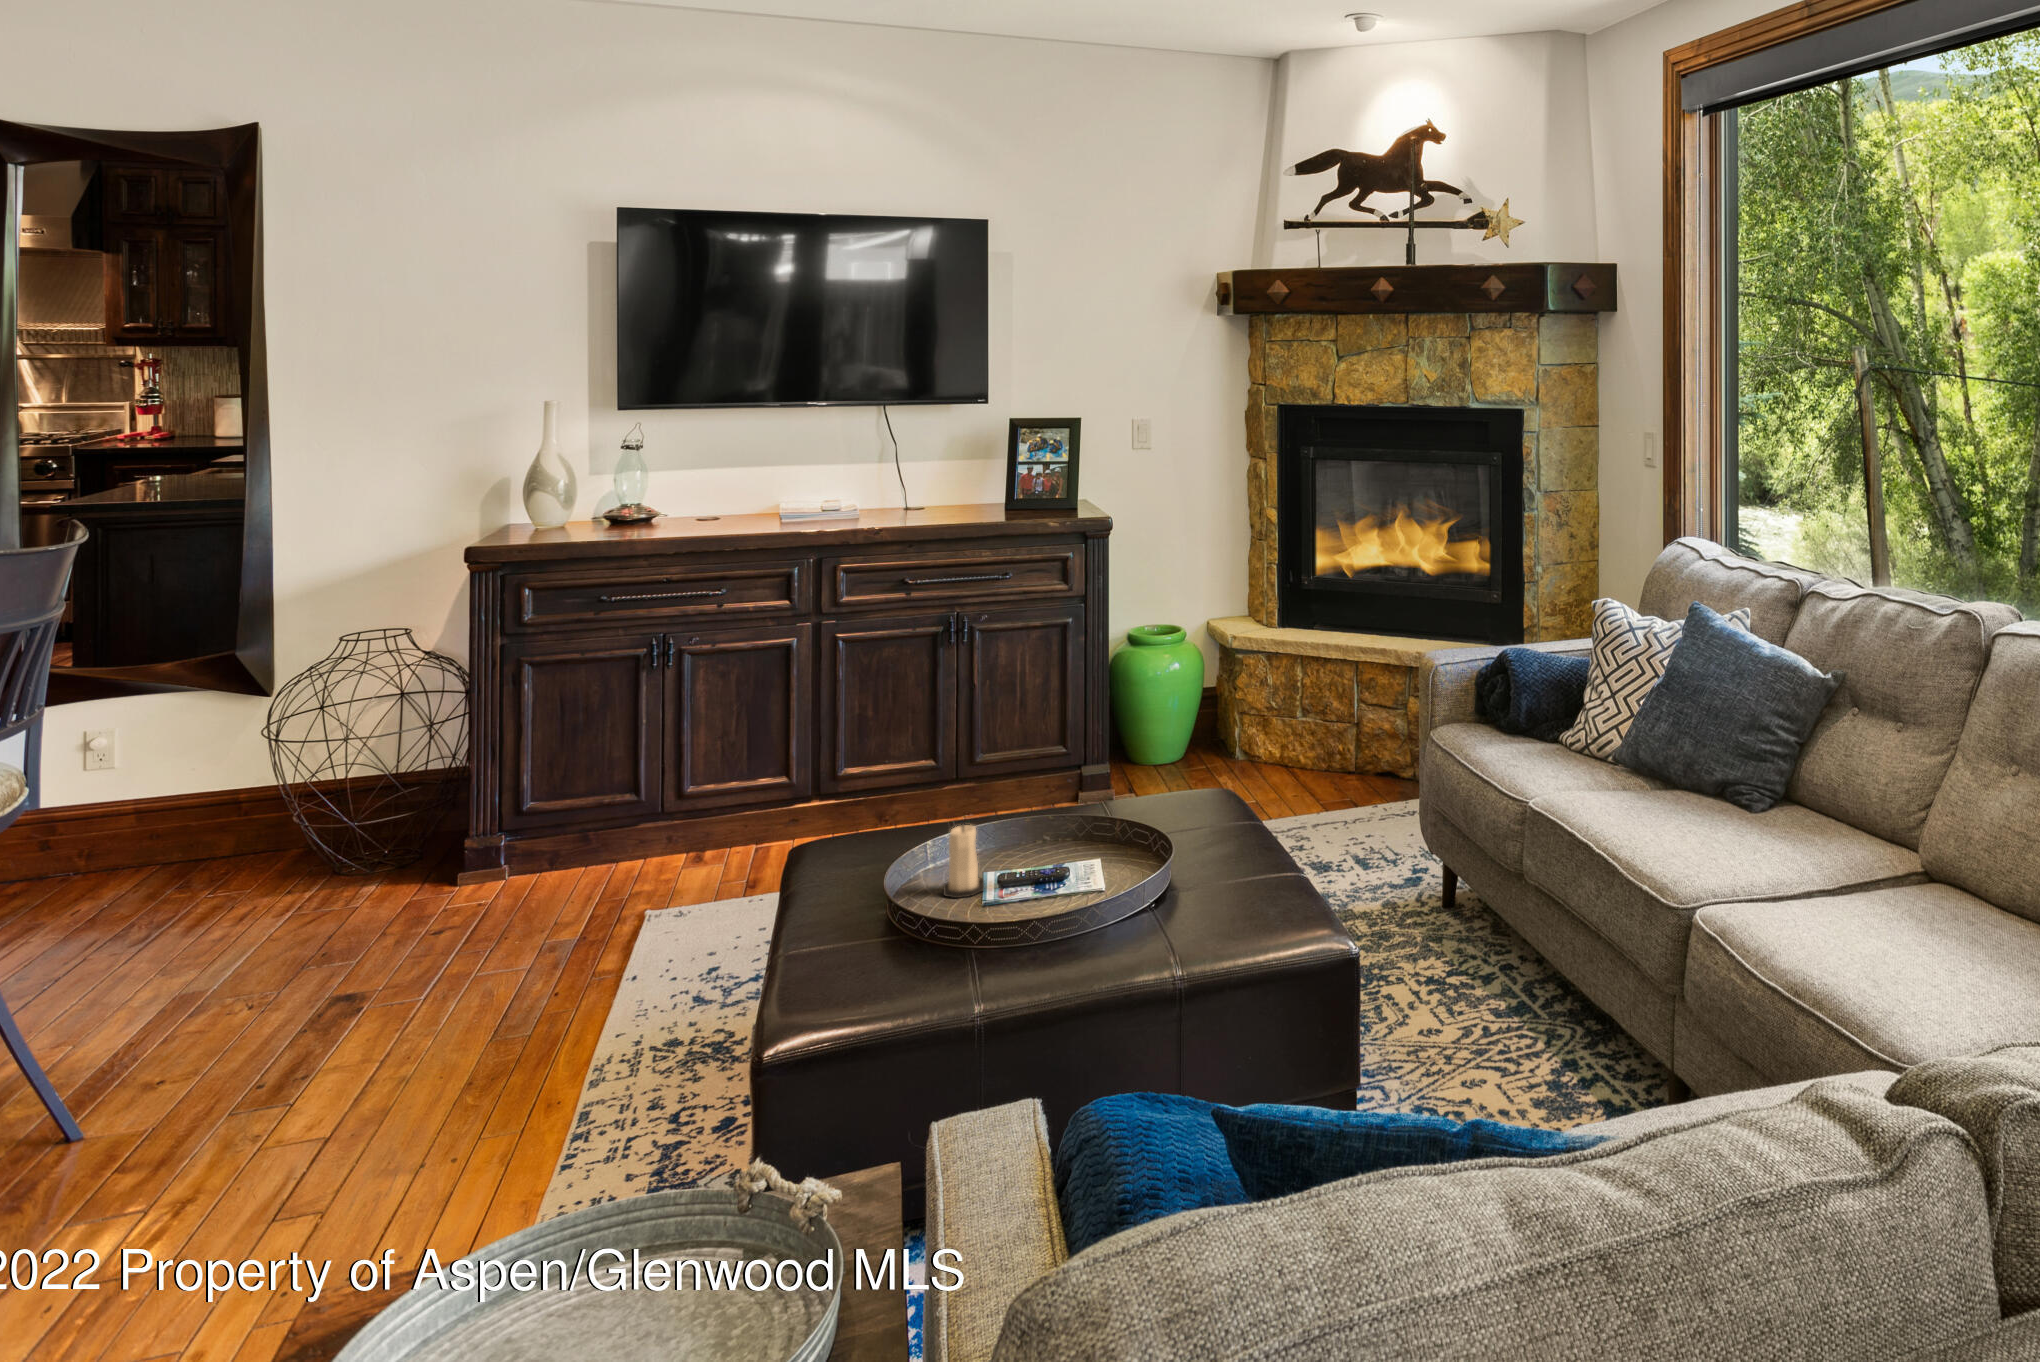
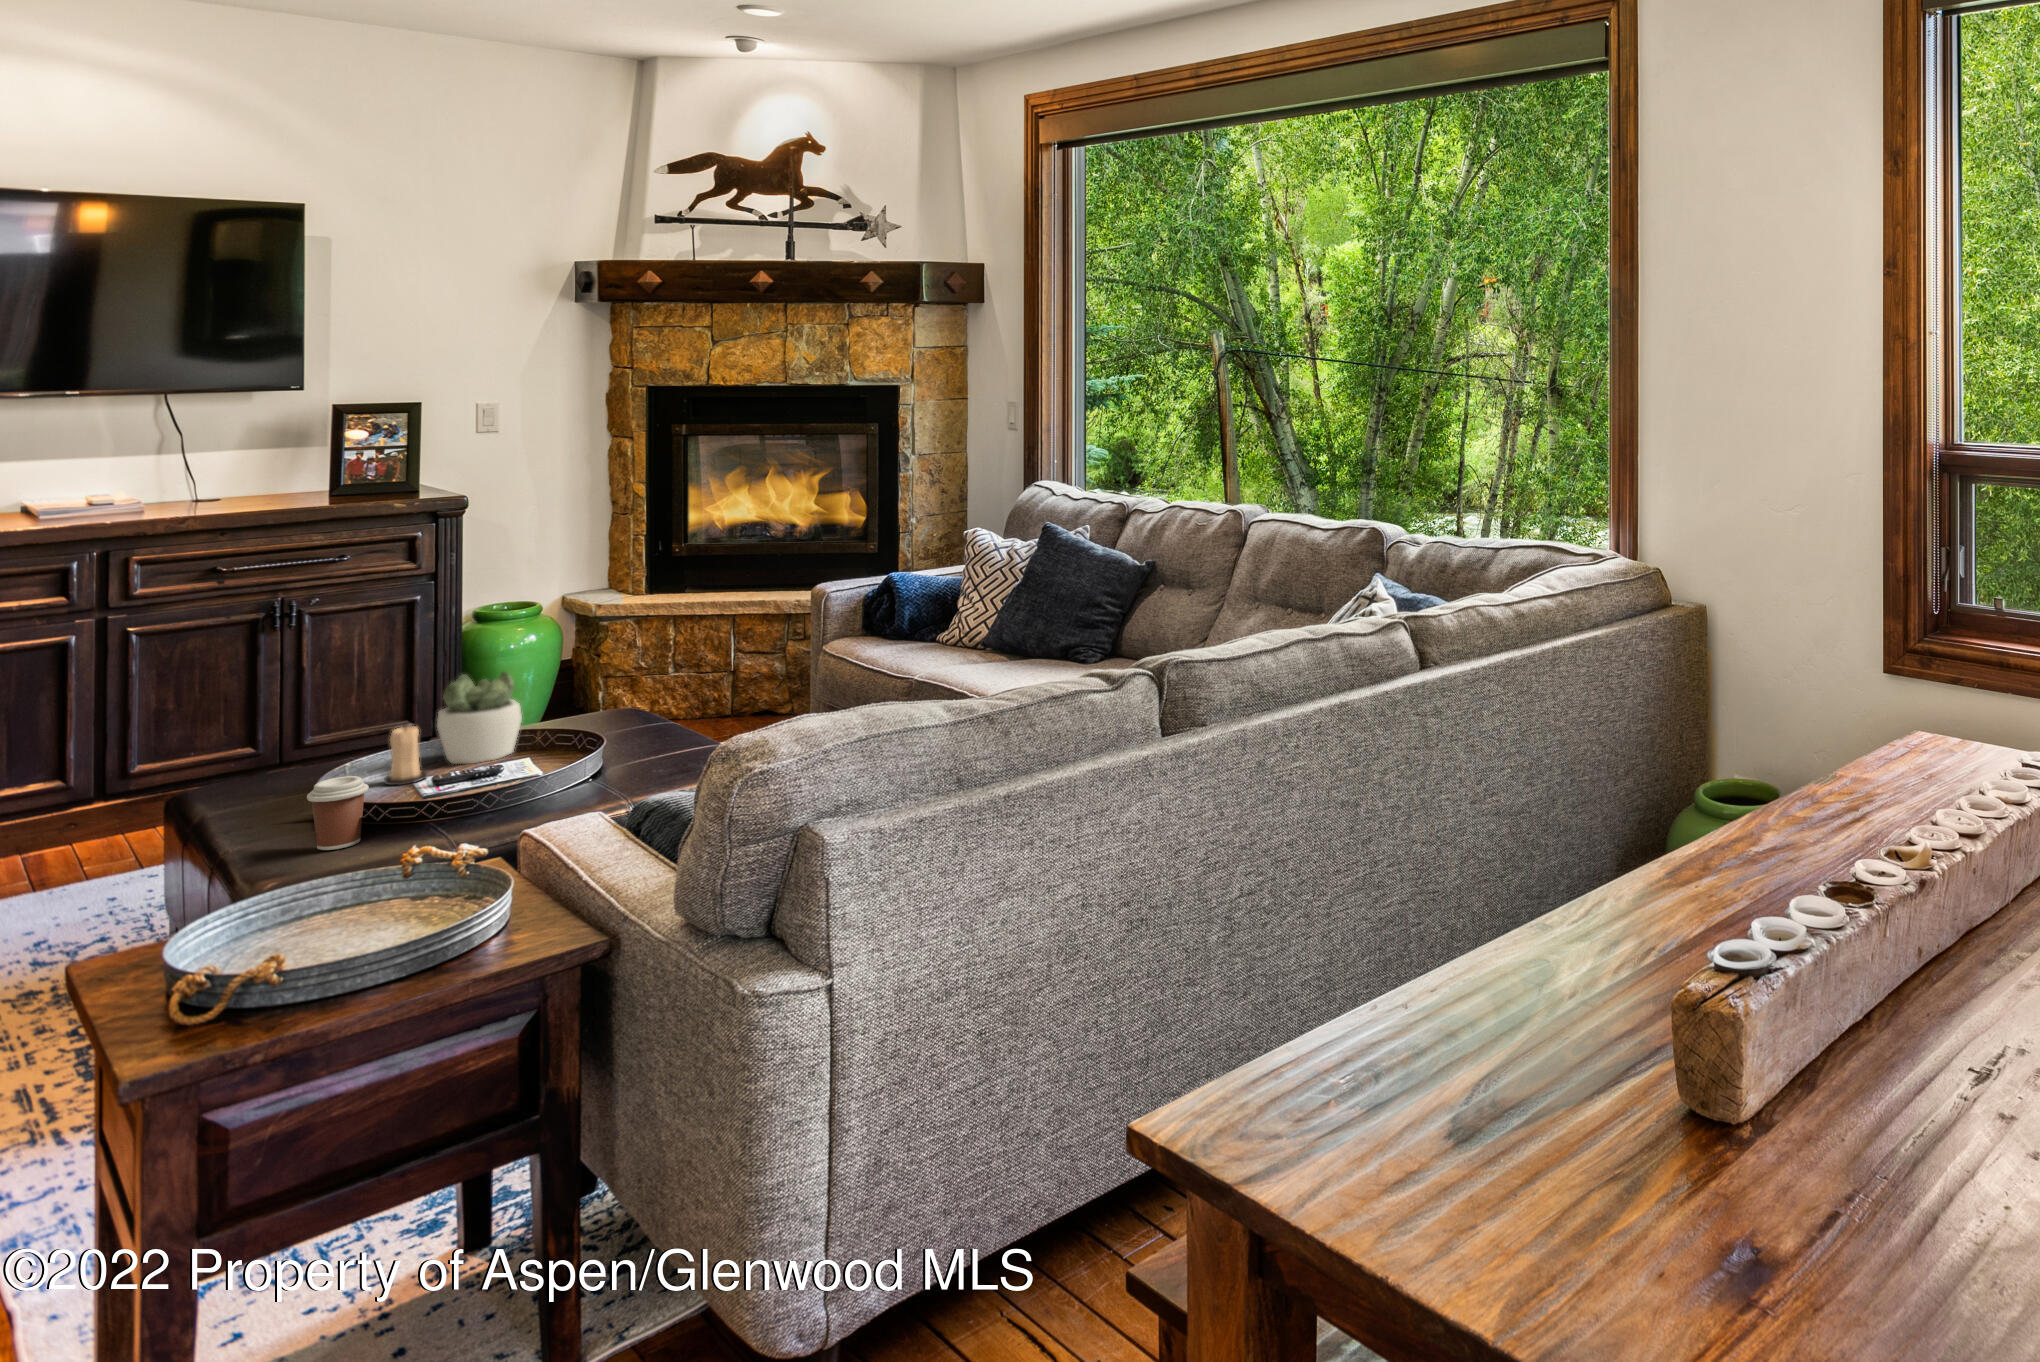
succulent plant: none [1007,758,1090,871] -> present [437,671,522,764]
coffee cup: none [838,899,900,993] -> present [307,776,369,850]

